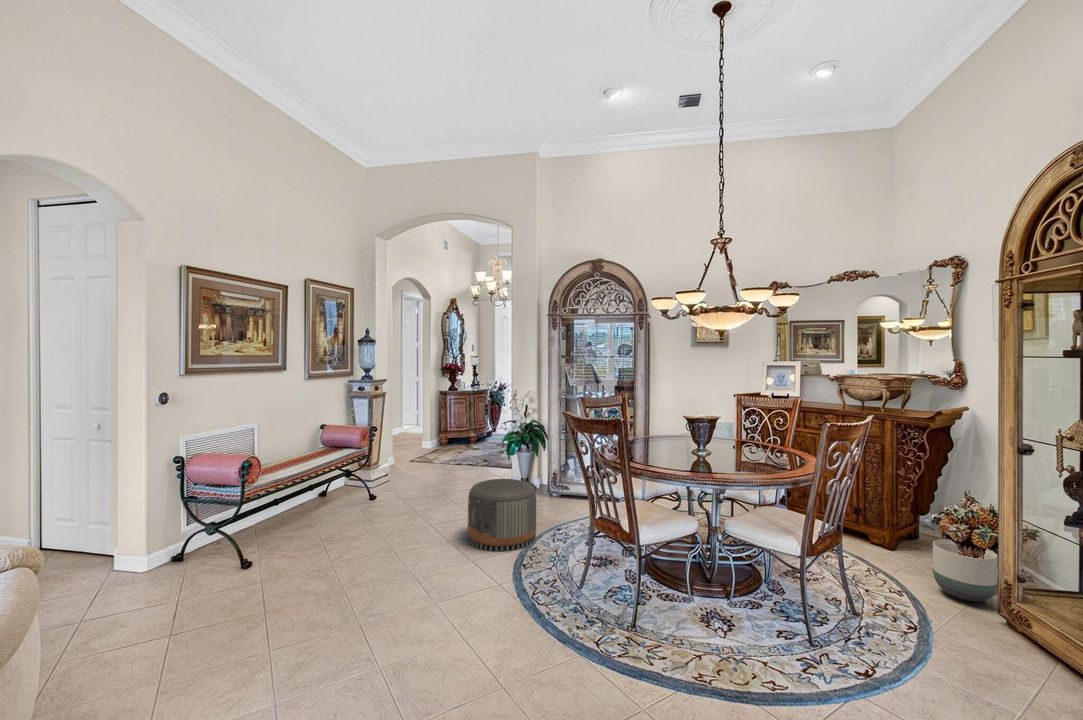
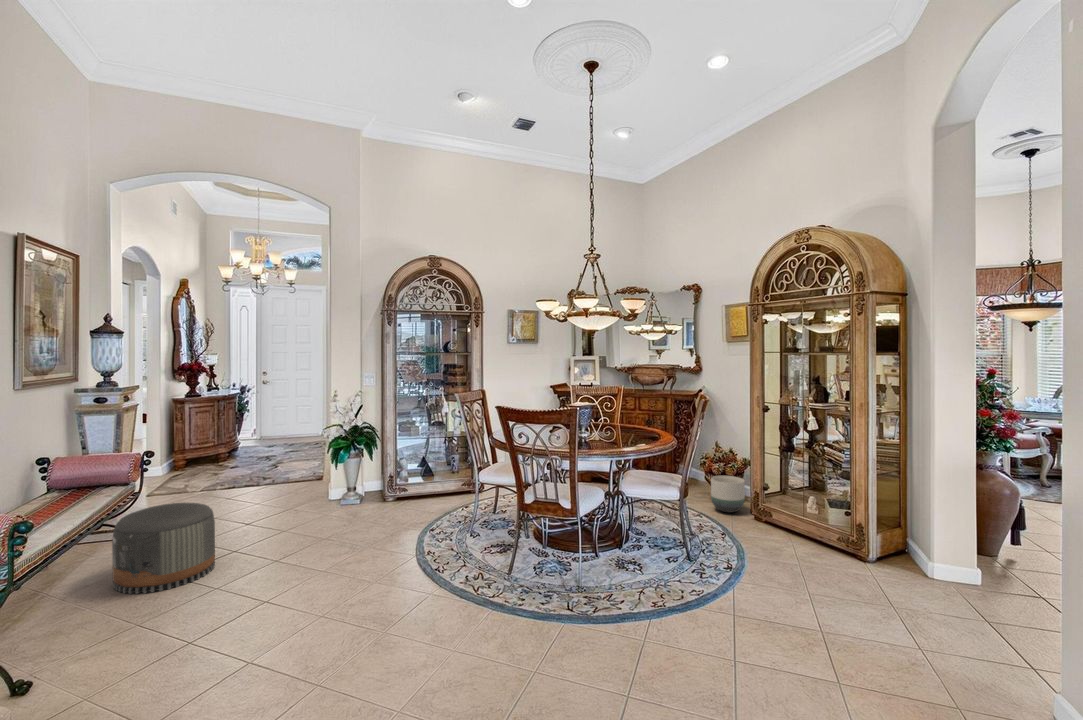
pouf: present [468,479,536,551] -> present [112,503,215,594]

